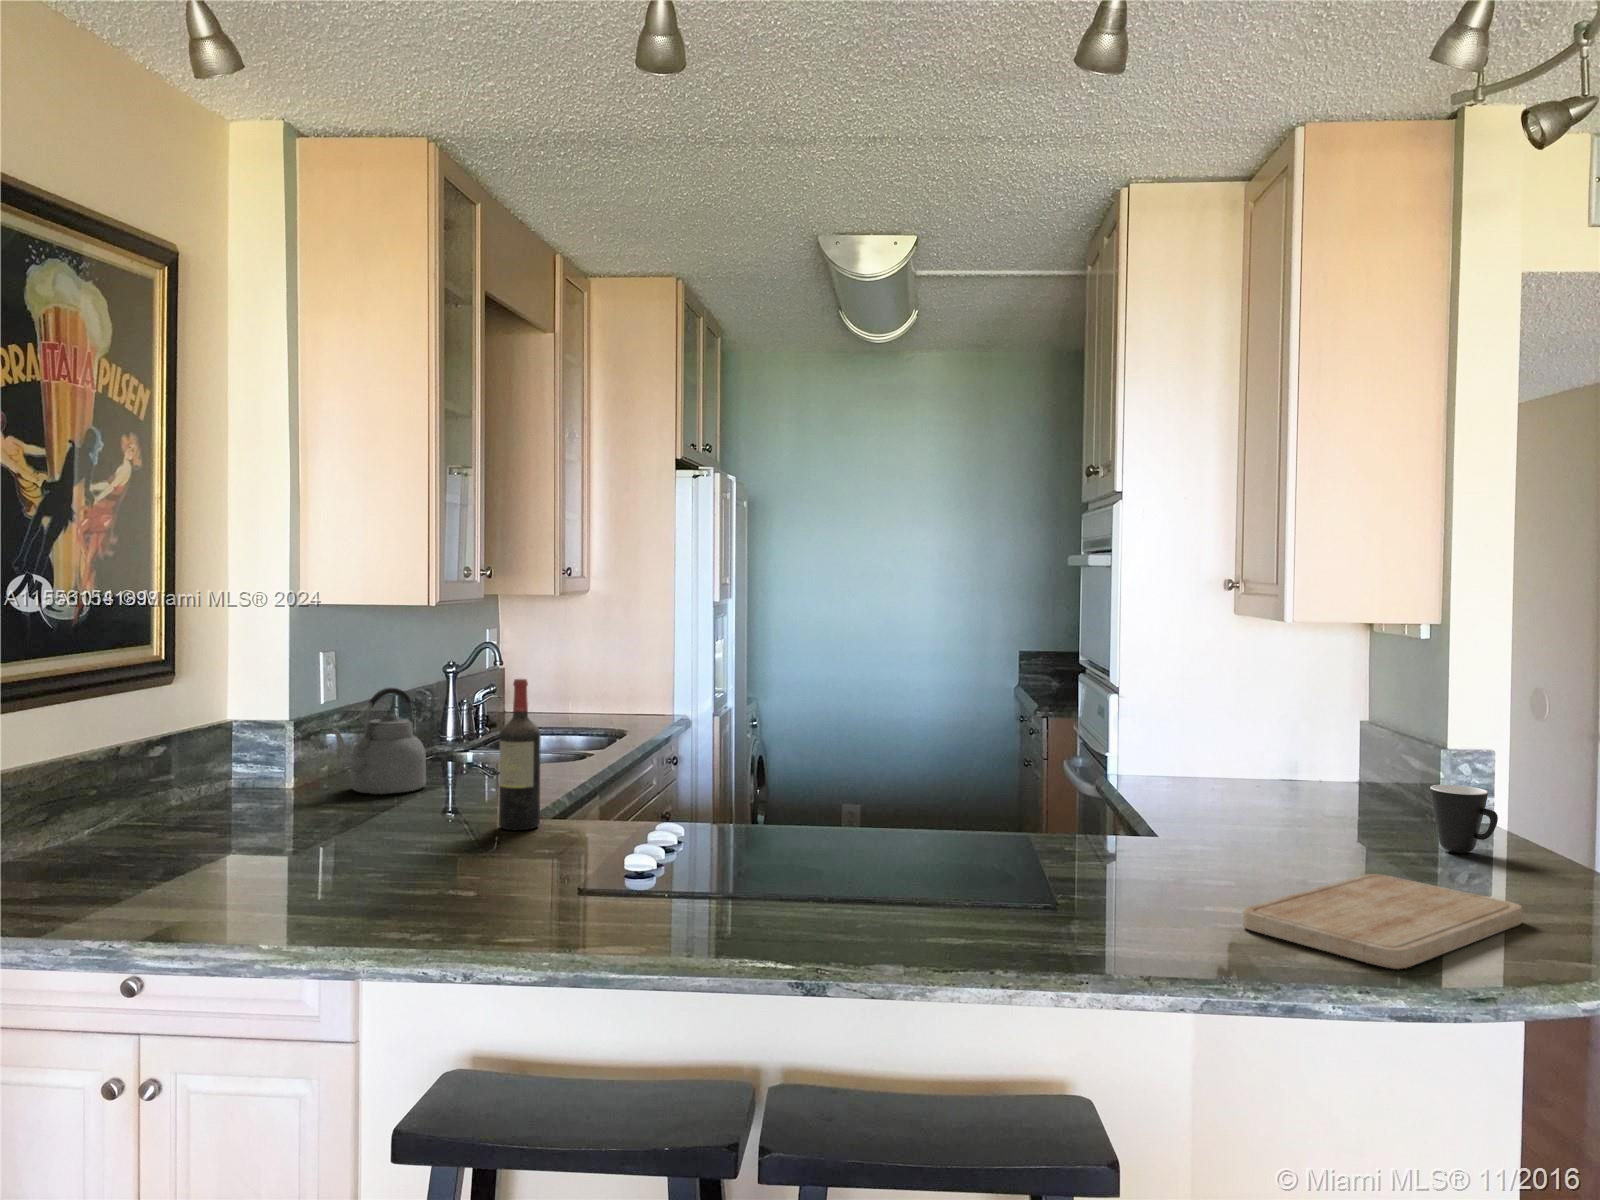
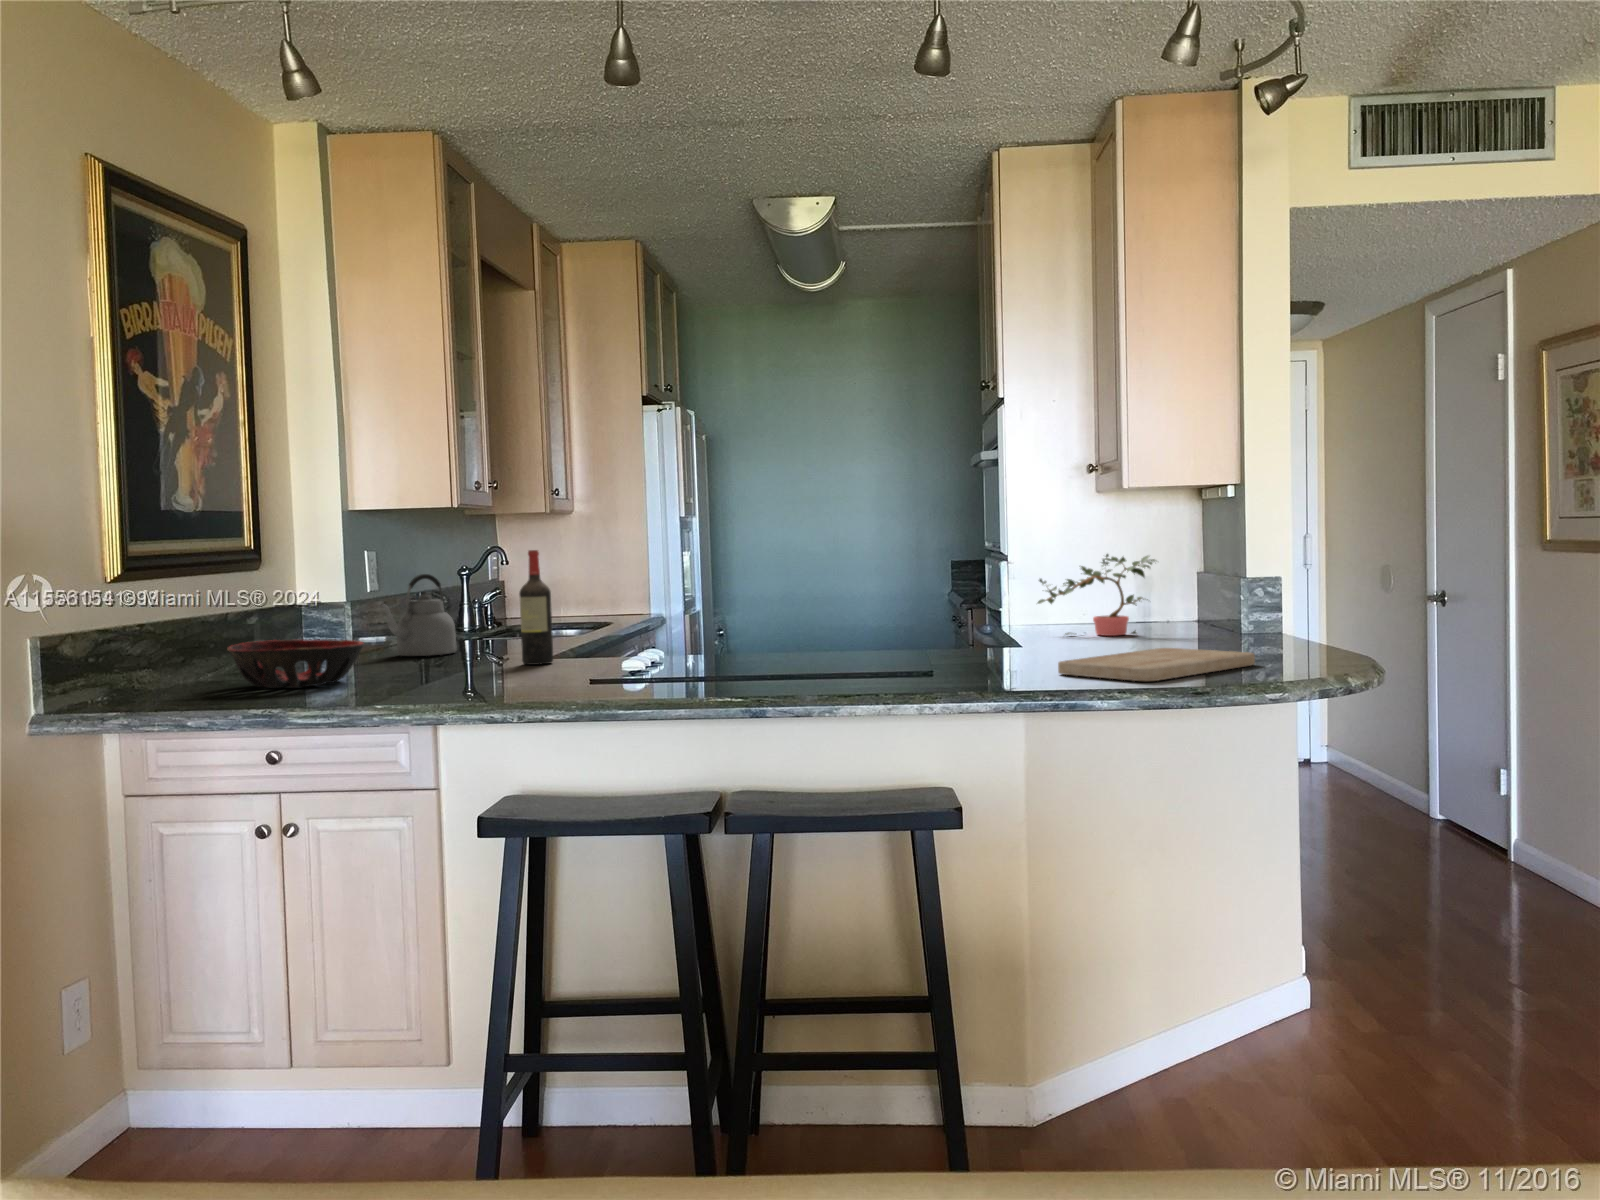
potted plant: none [1162,704,1330,813] -> present [1038,554,1156,636]
mug: present [1430,785,1498,853] -> none [1221,596,1267,643]
decorative bowl: none [94,792,286,871] -> present [227,640,365,688]

